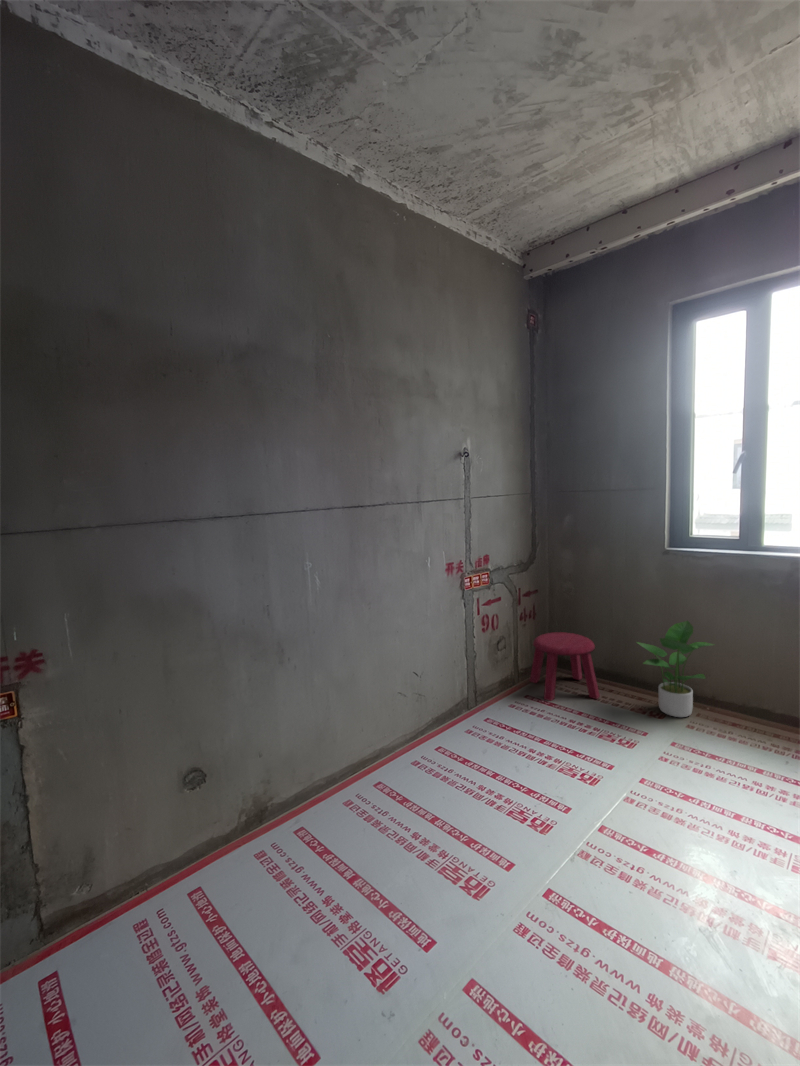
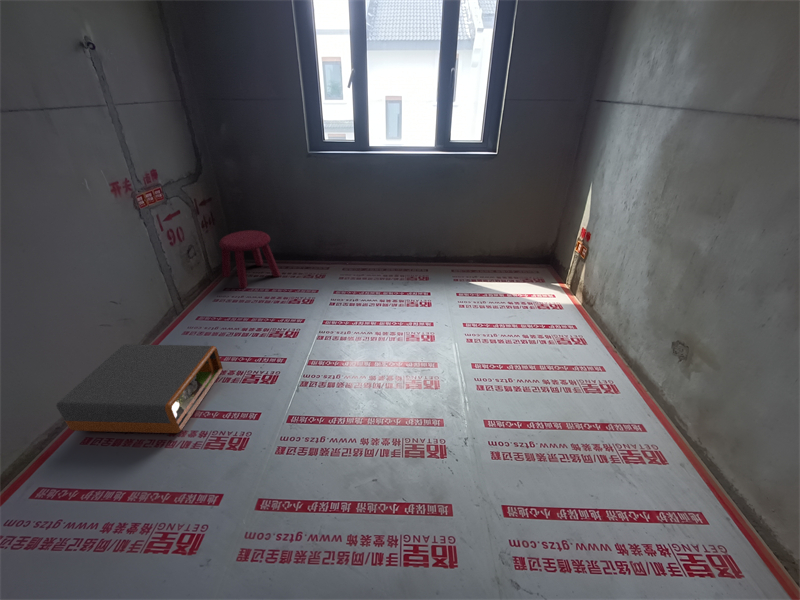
potted plant: present [638,621,714,717] -> none [300,206,350,274]
storage box: none [342,718,491,837] -> present [56,344,223,433]

